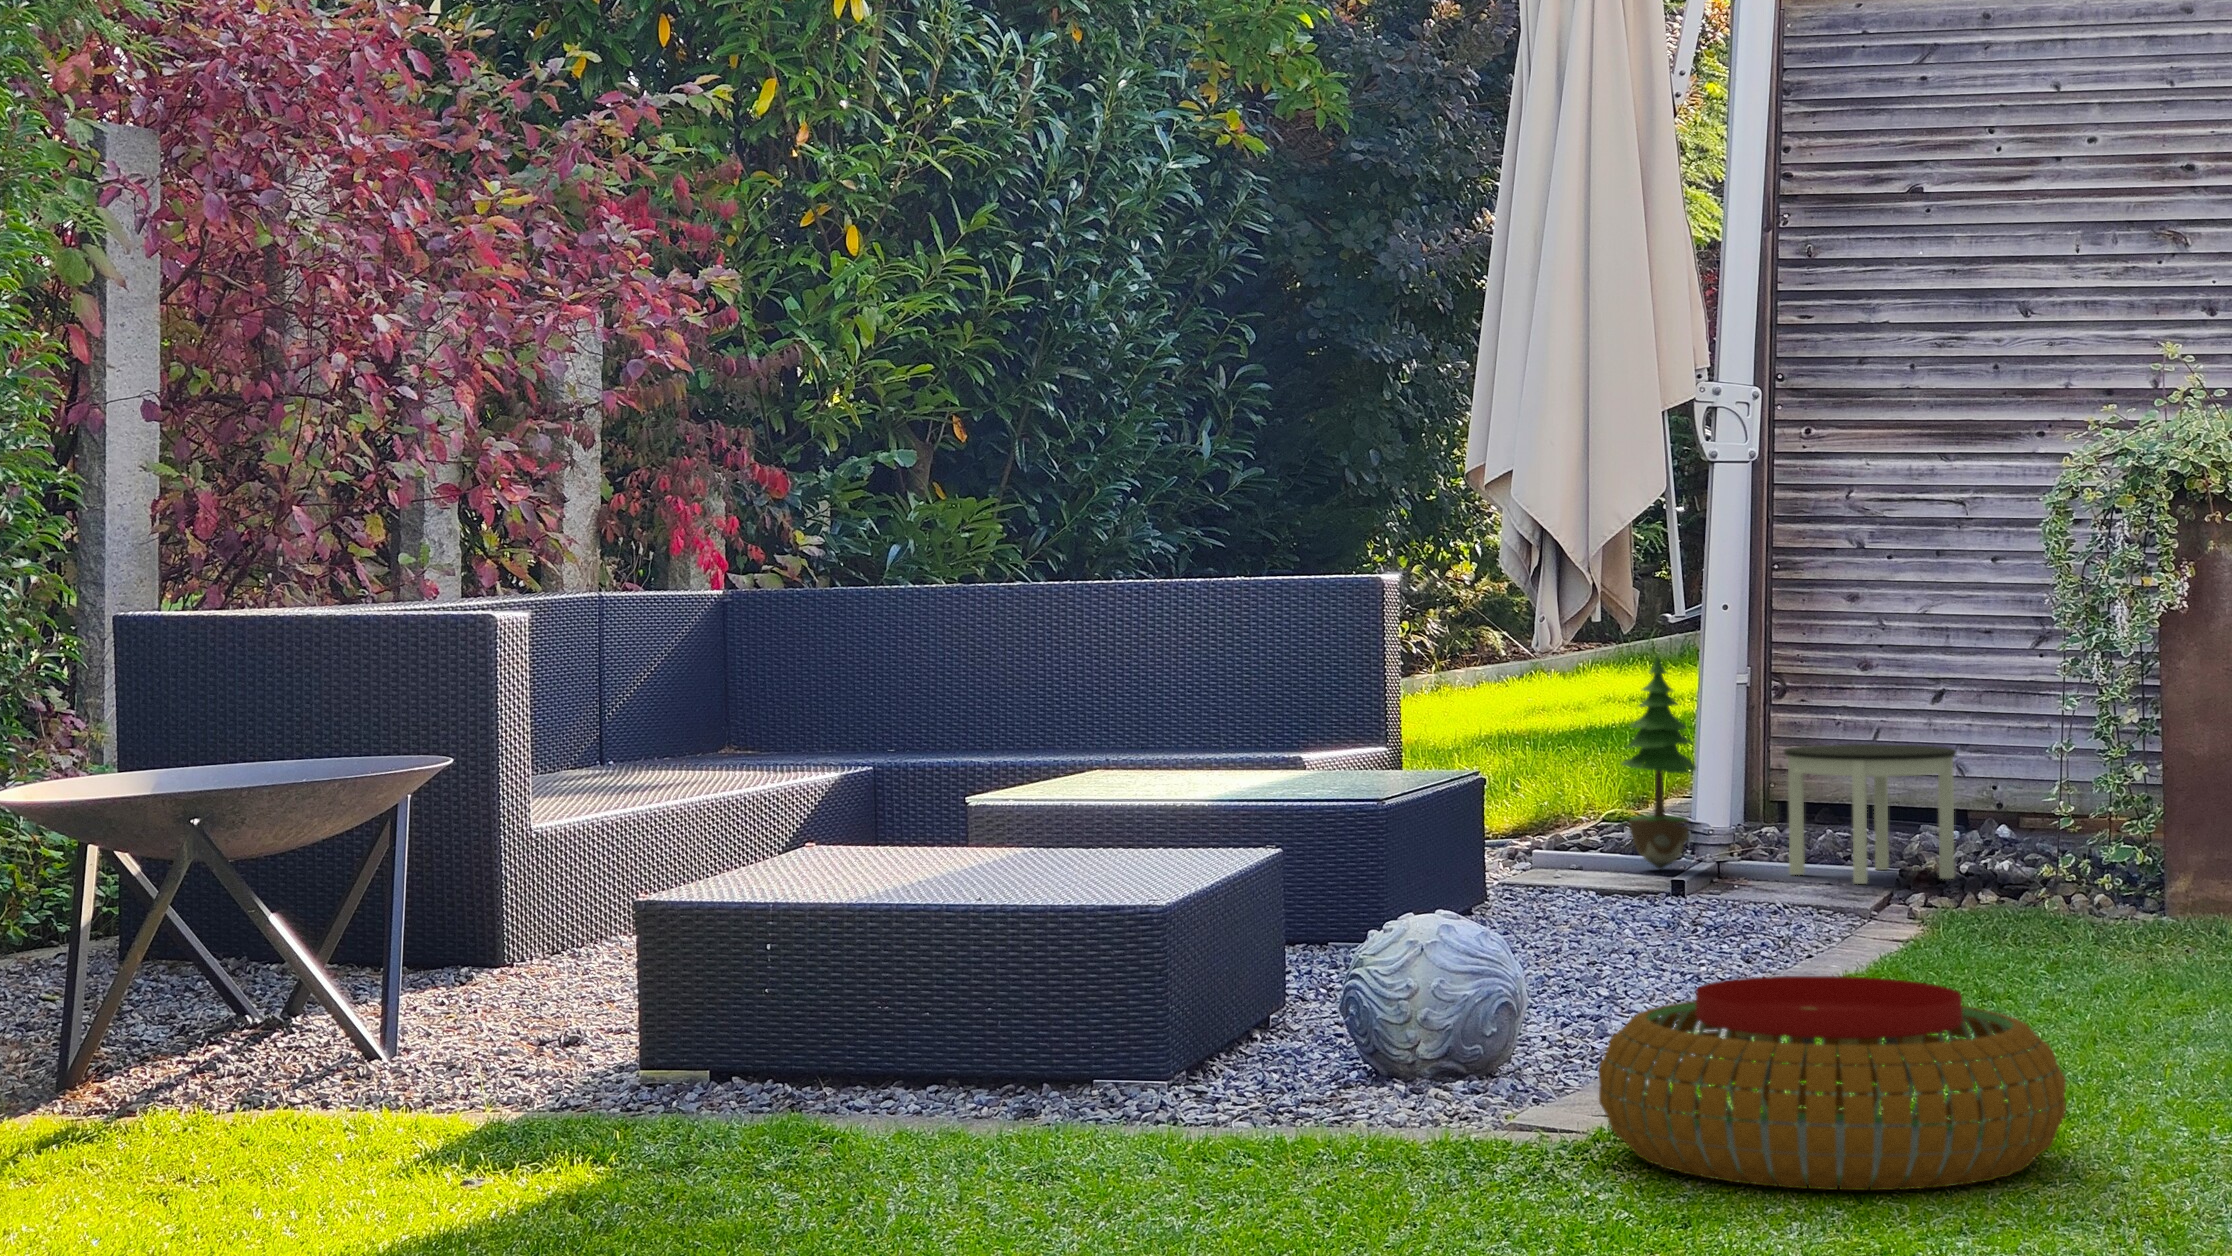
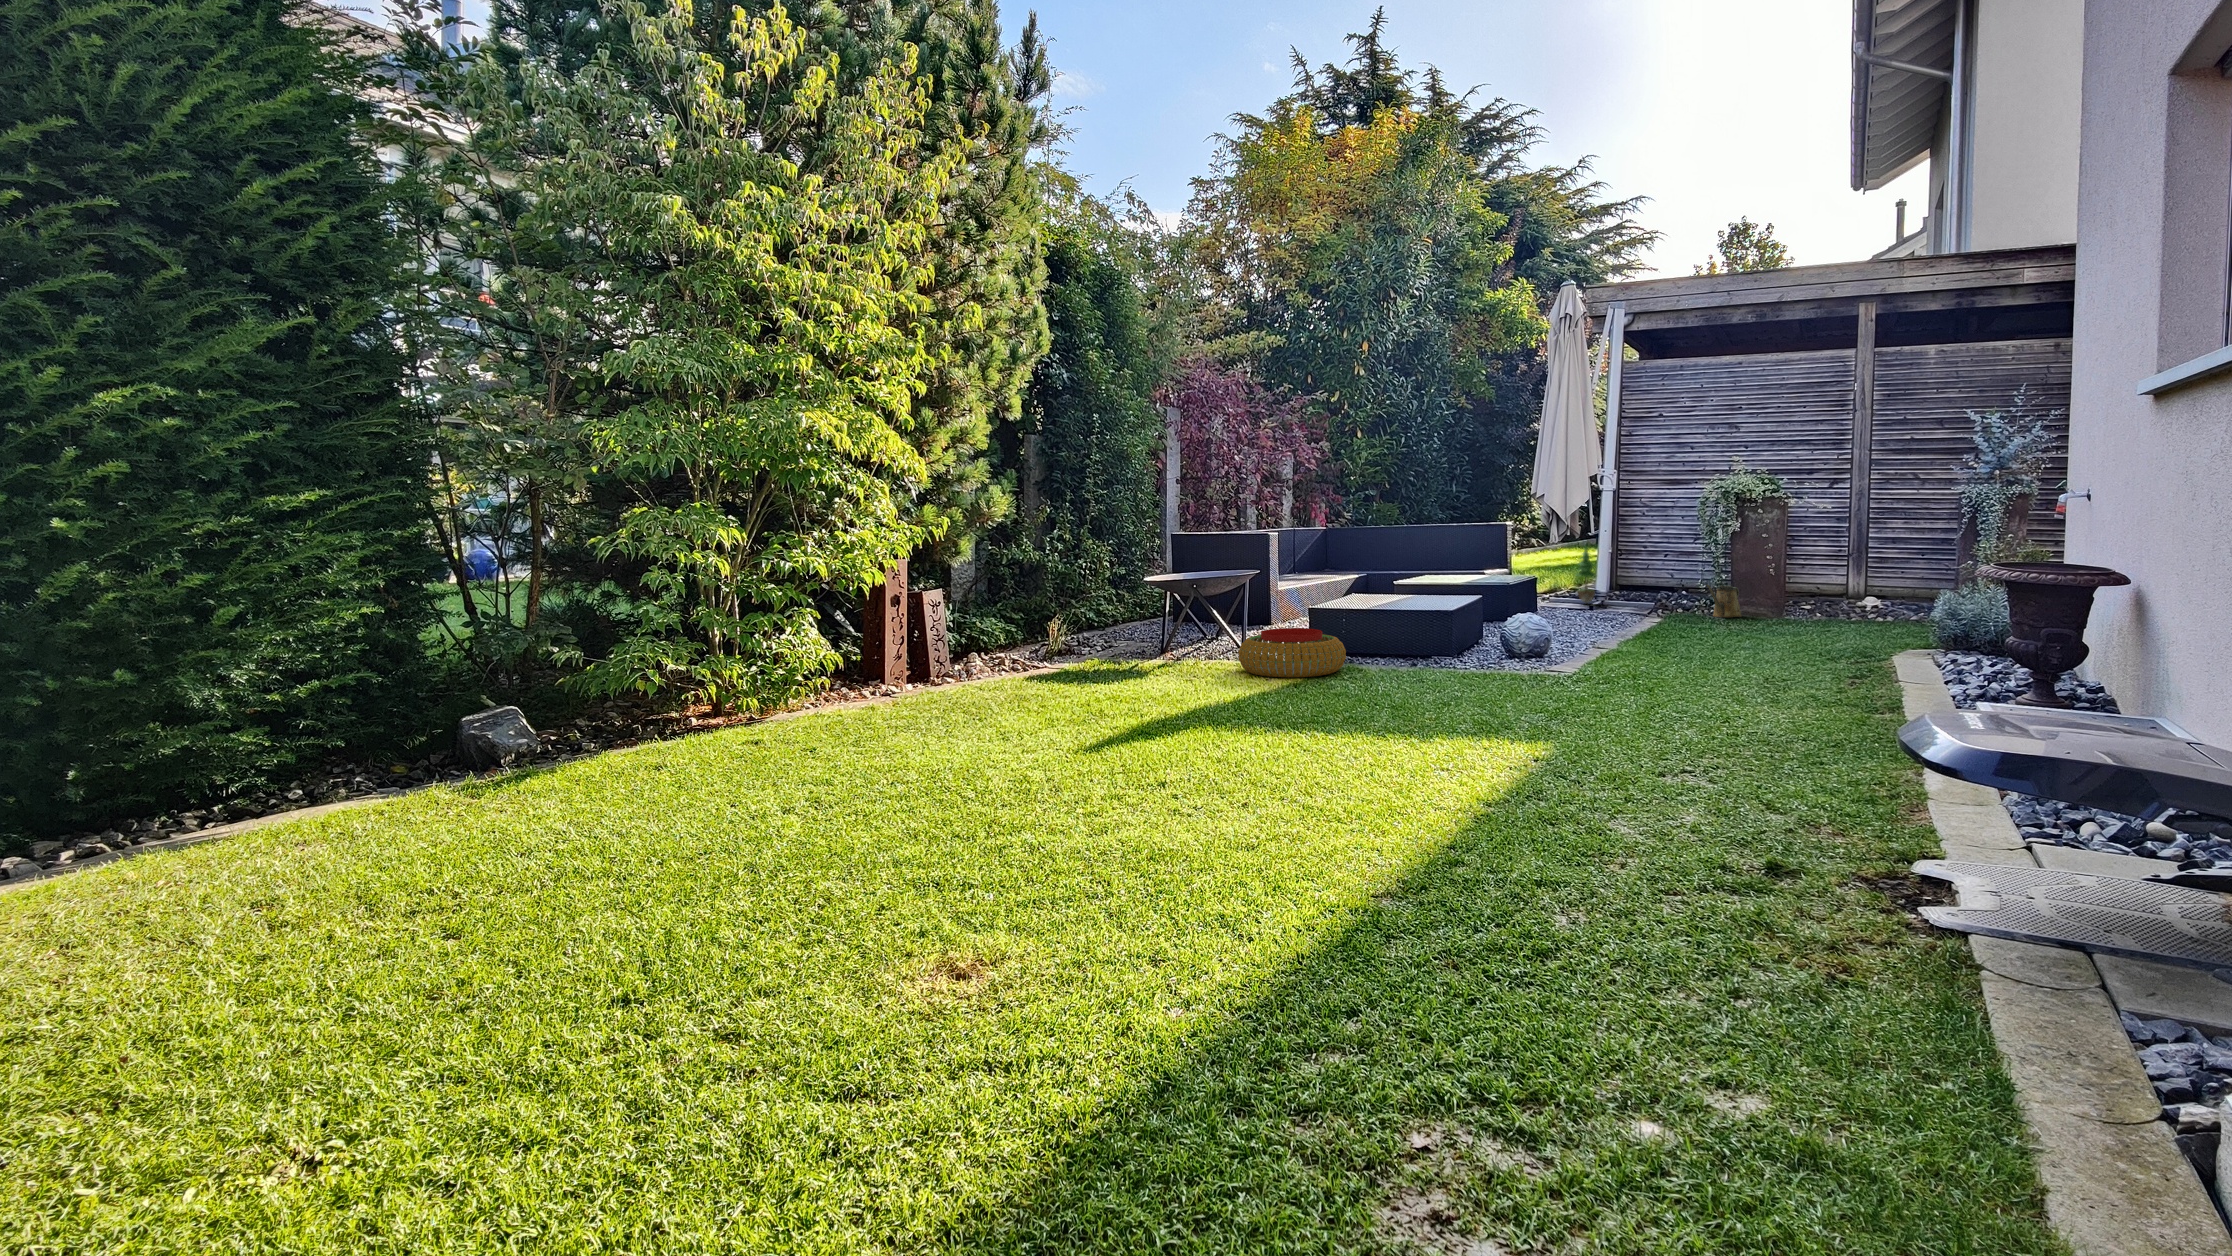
round table: present [1785,744,1956,884] -> none [1622,570,1673,608]
watering can: none [2082,796,2201,915] -> present [1706,584,1742,617]
pouf: present [1598,976,2066,1190] -> present [1238,628,1346,677]

